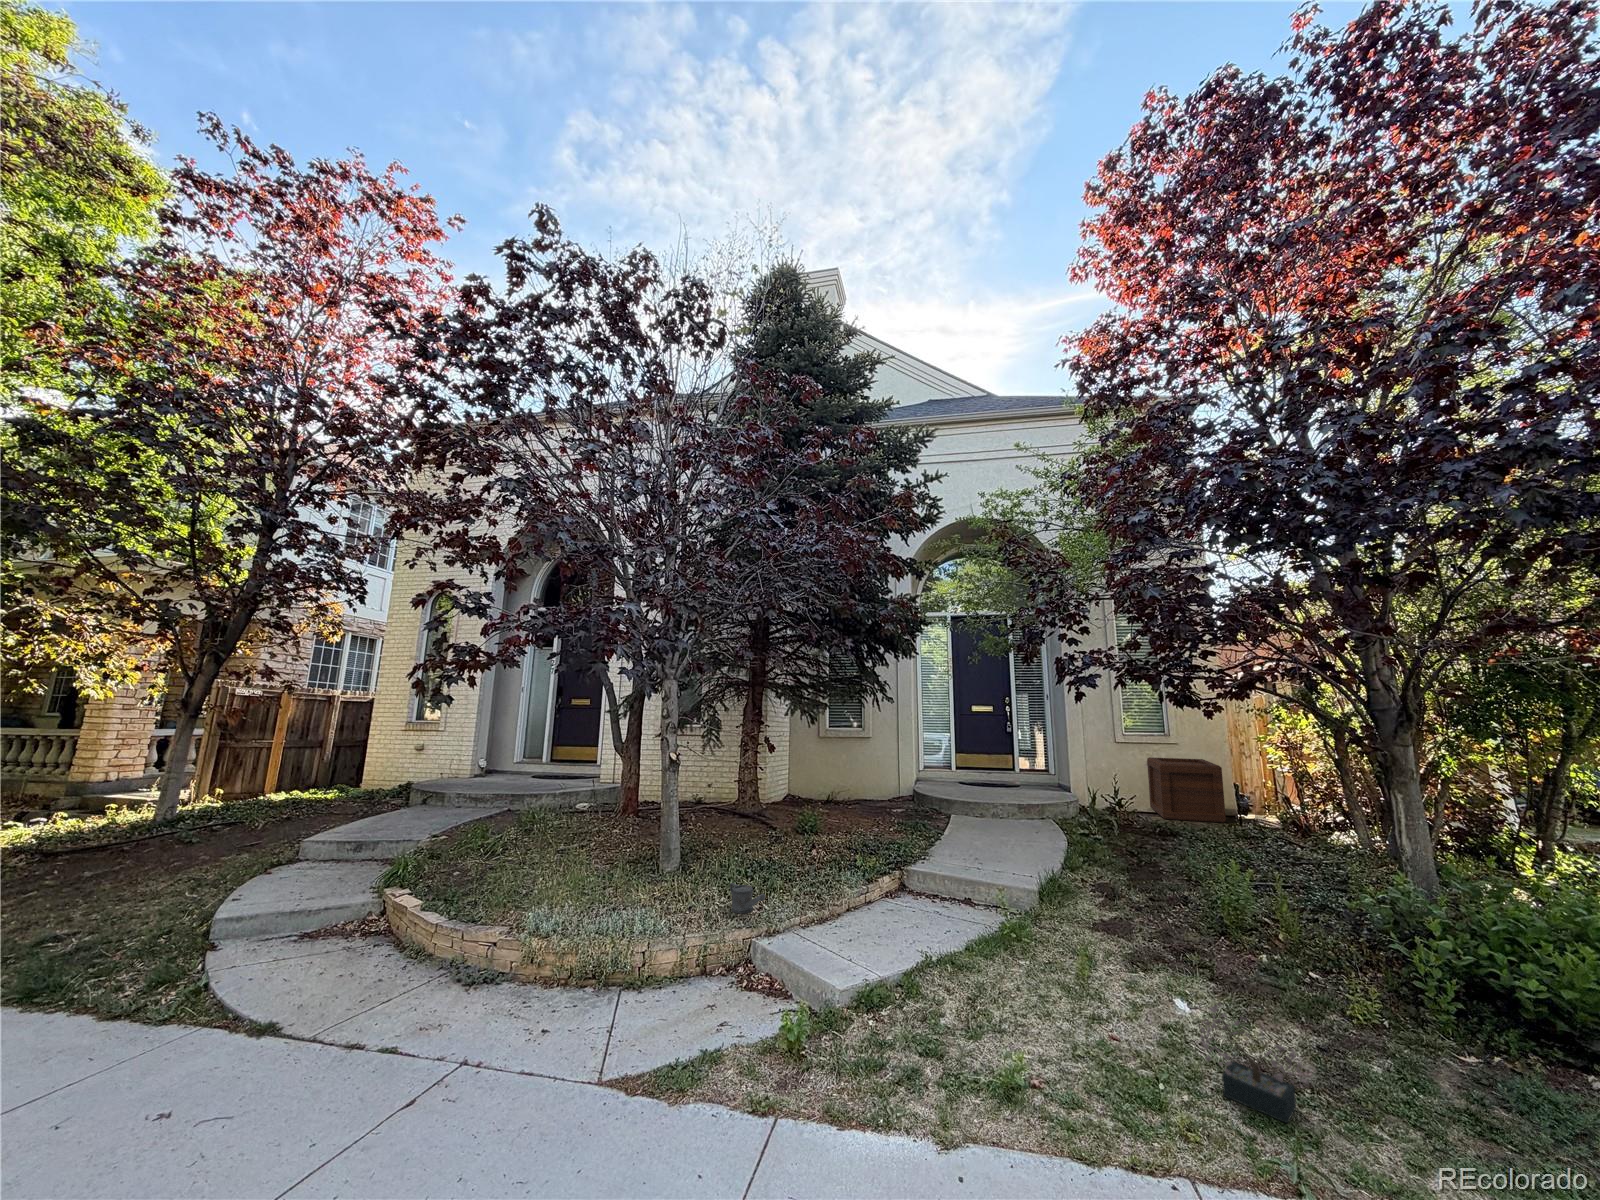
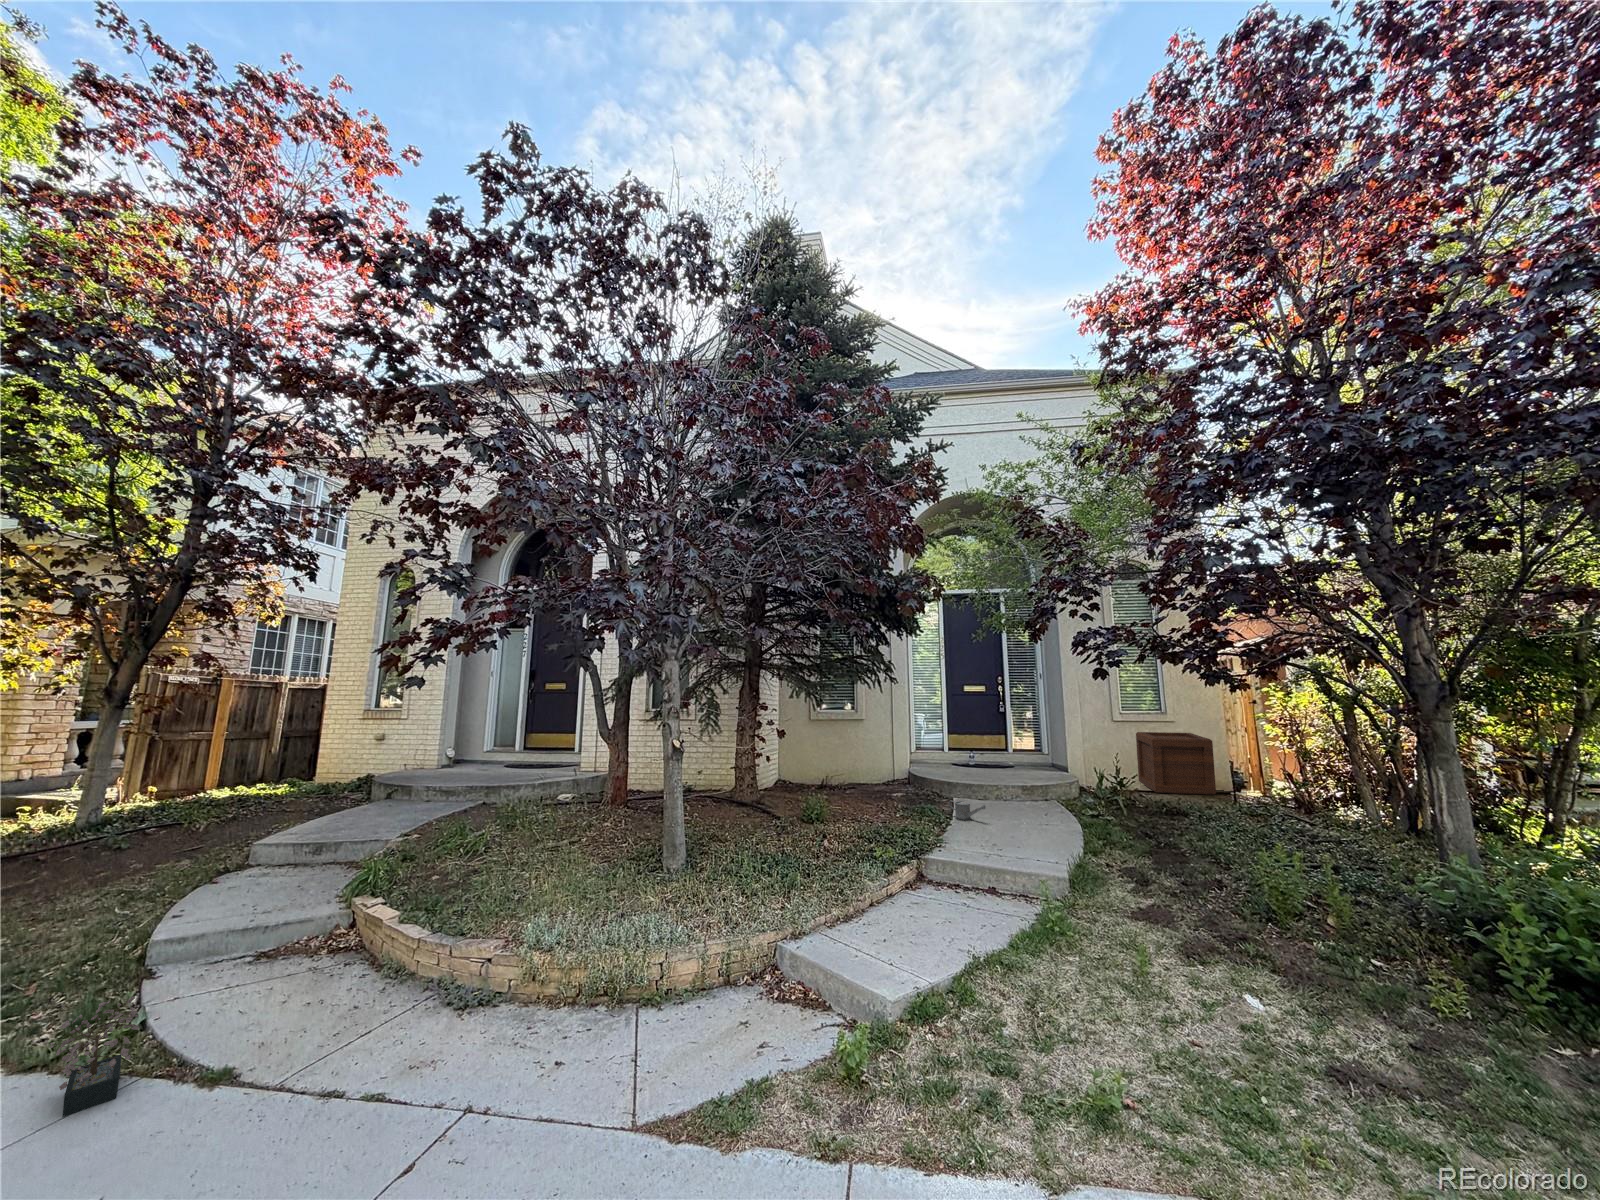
watering can: present [730,883,765,913] -> present [949,800,986,820]
decorative plant: present [1199,1003,1308,1123] -> present [50,996,139,1117]

